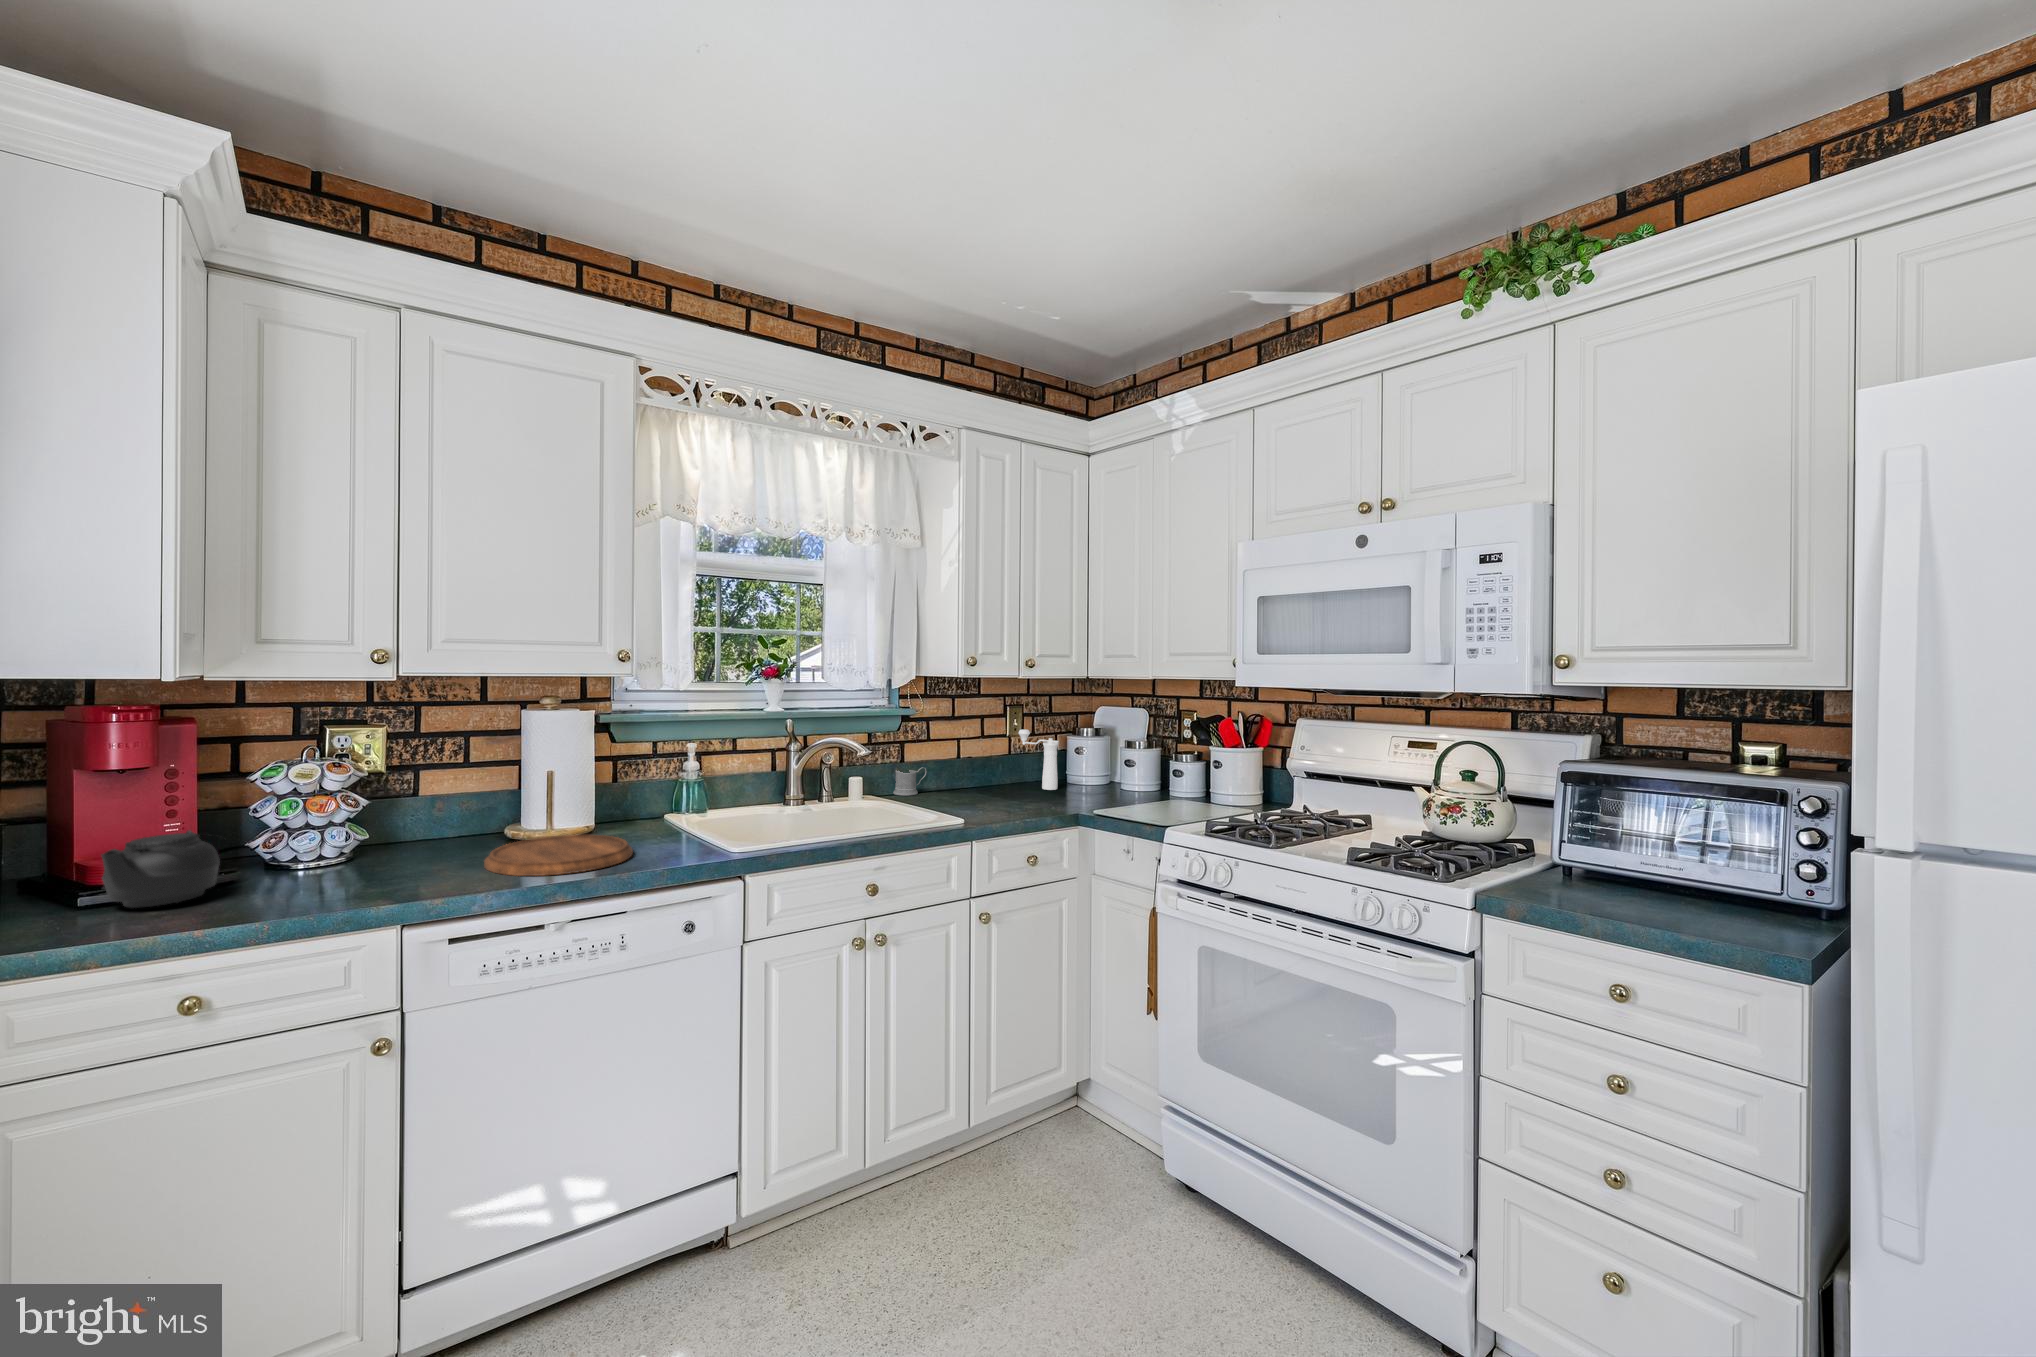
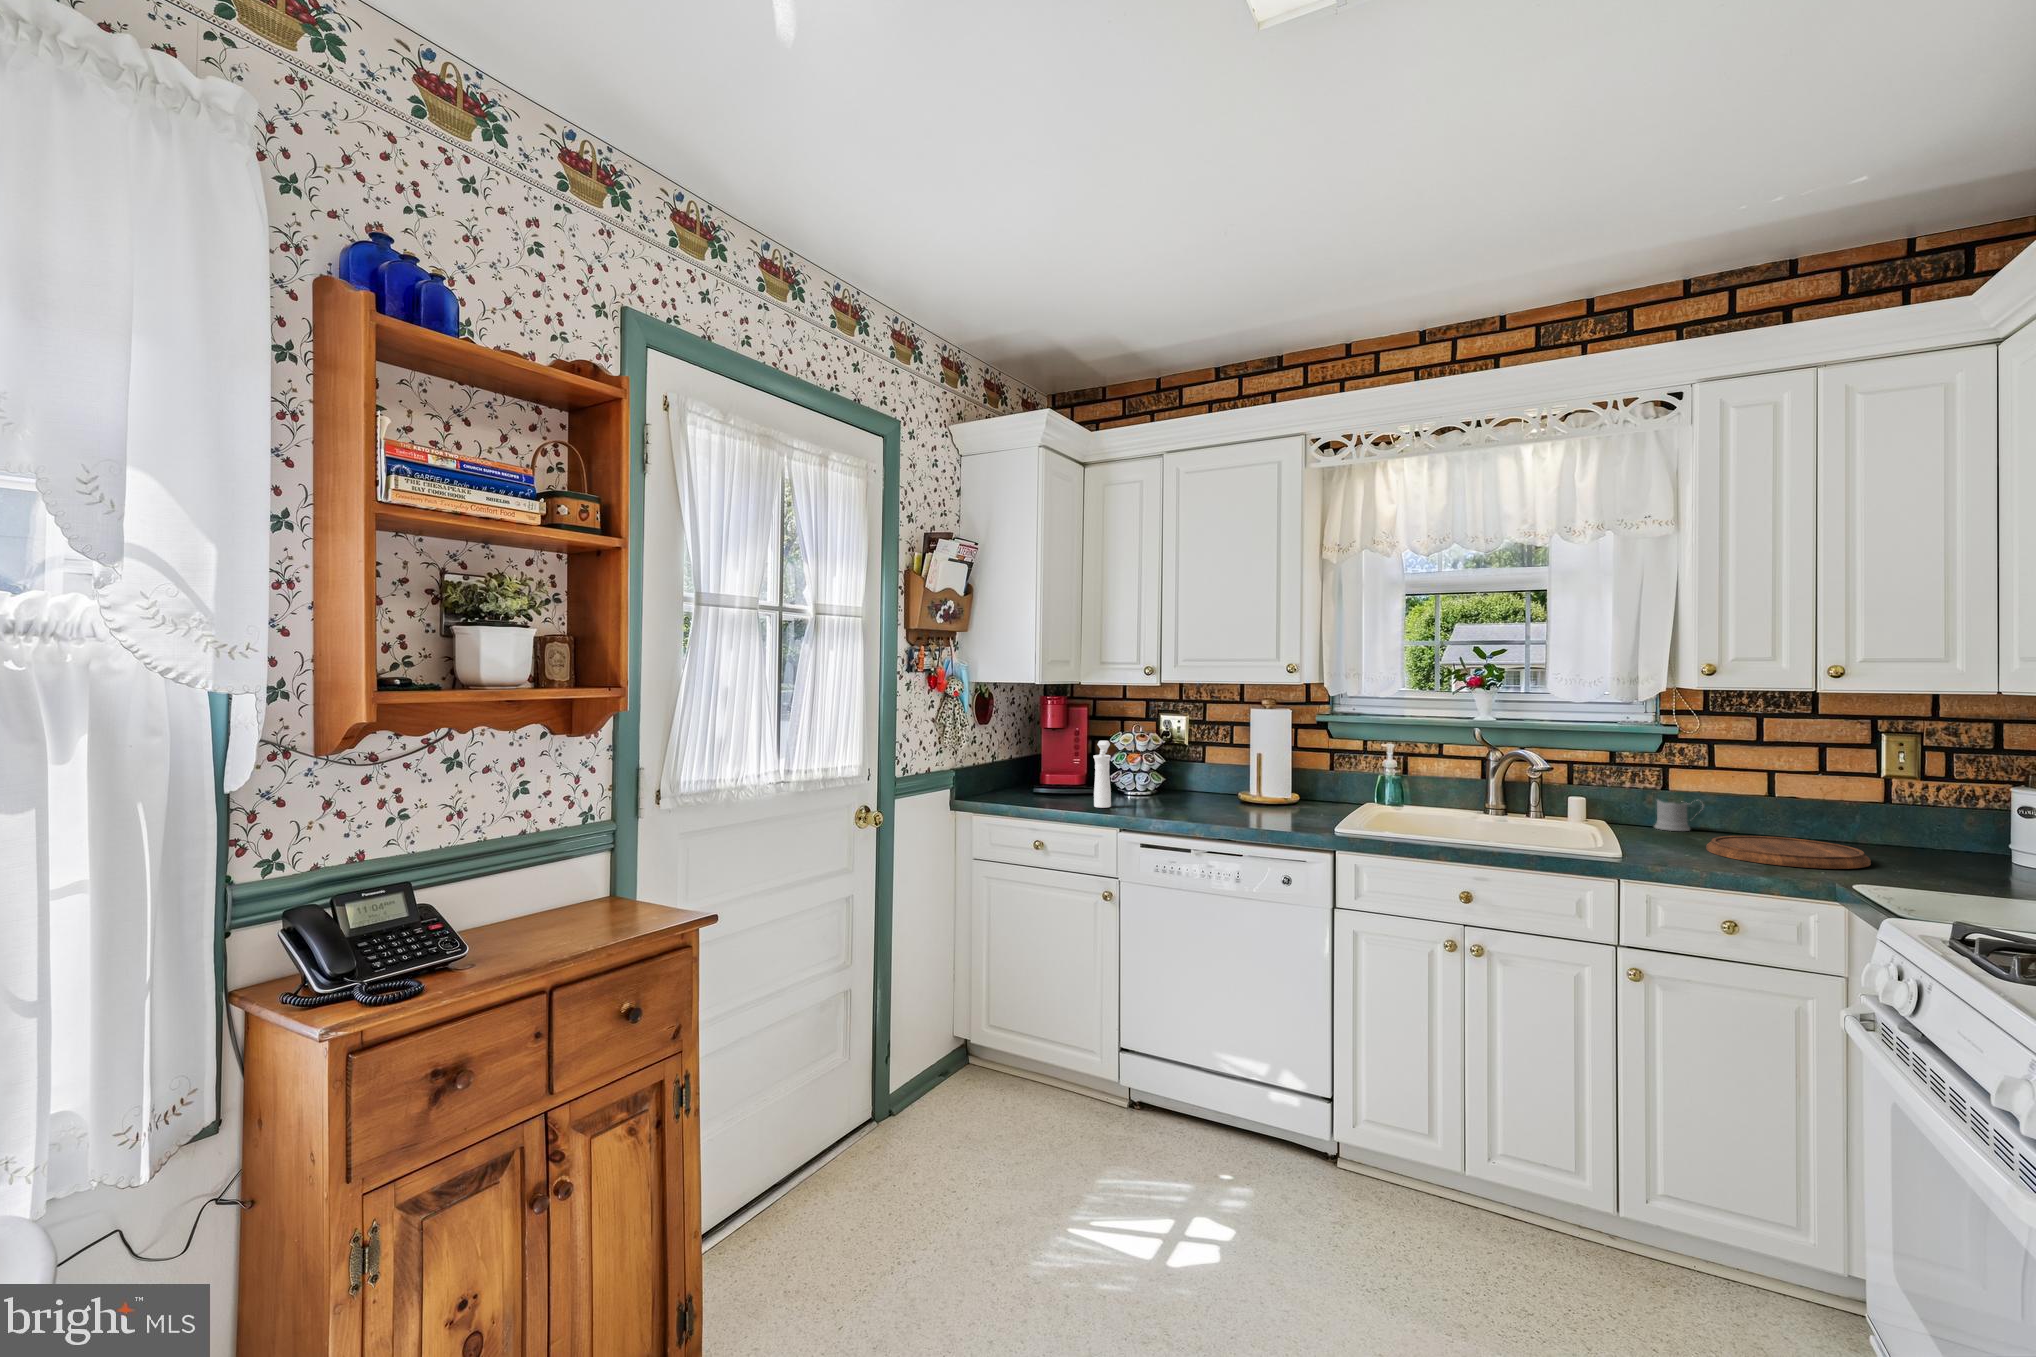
pepper mill: present [1018,729,1059,790] -> present [1093,741,1111,808]
teapot: present [101,831,220,908] -> none [1023,762,1075,797]
cutting board: present [484,835,633,876] -> present [1706,836,1871,869]

